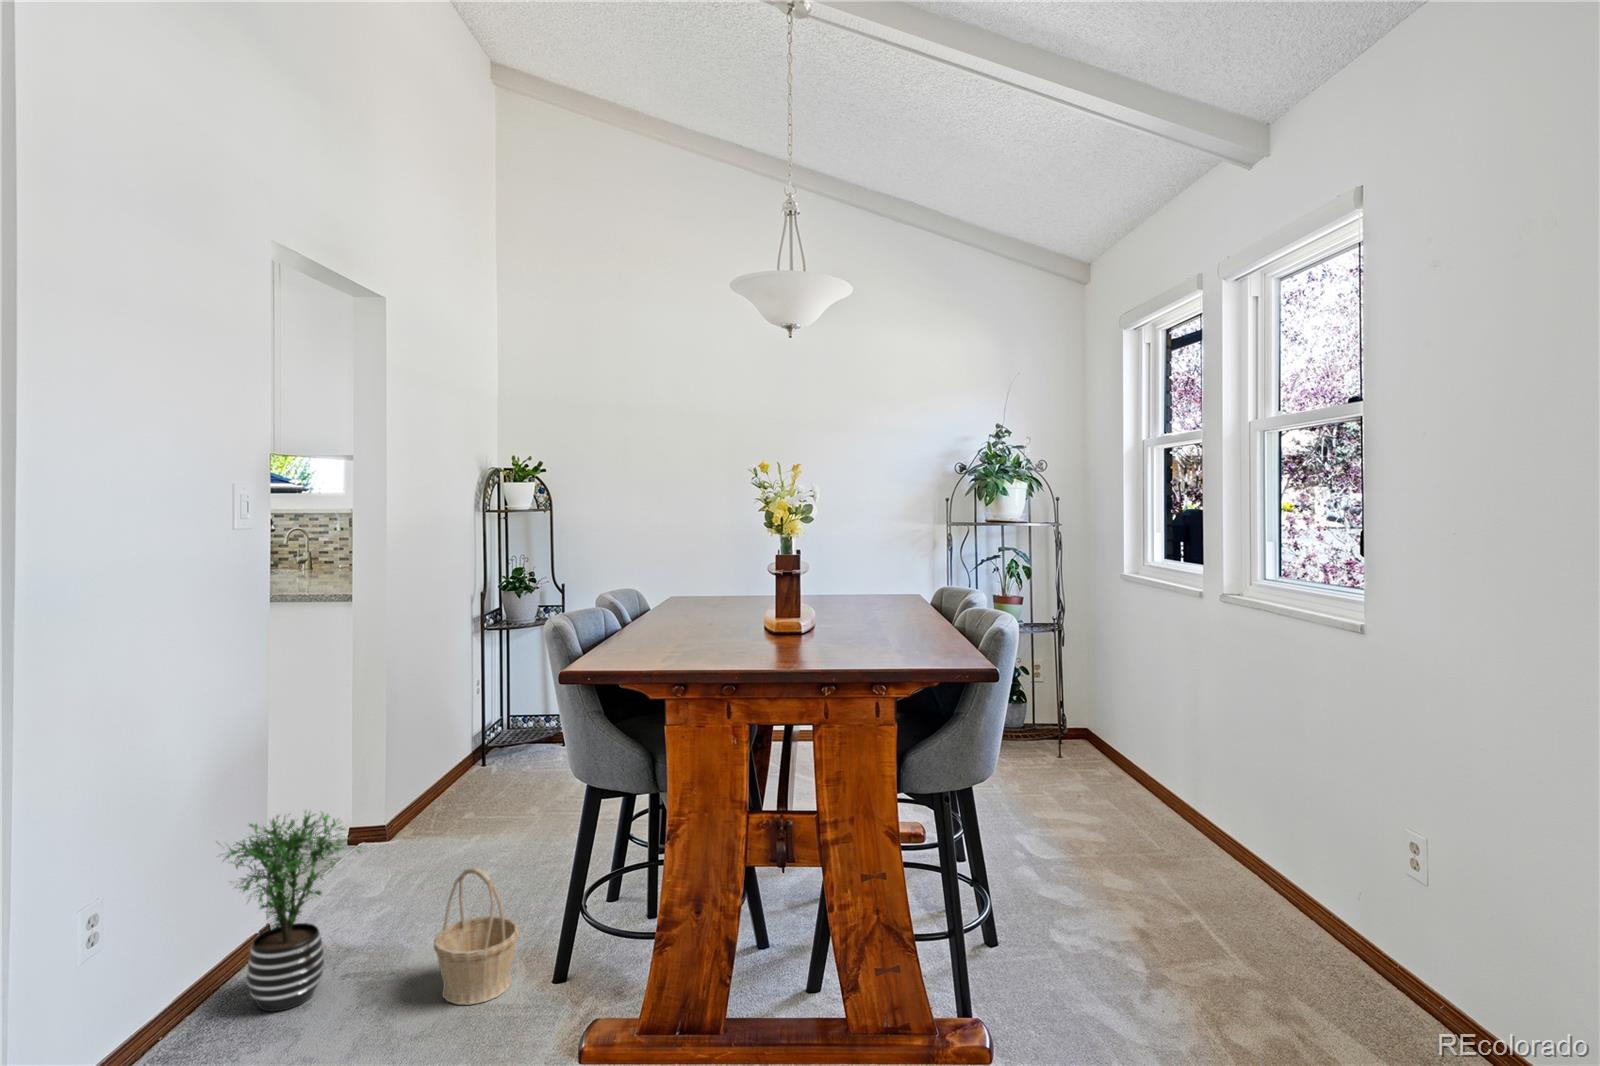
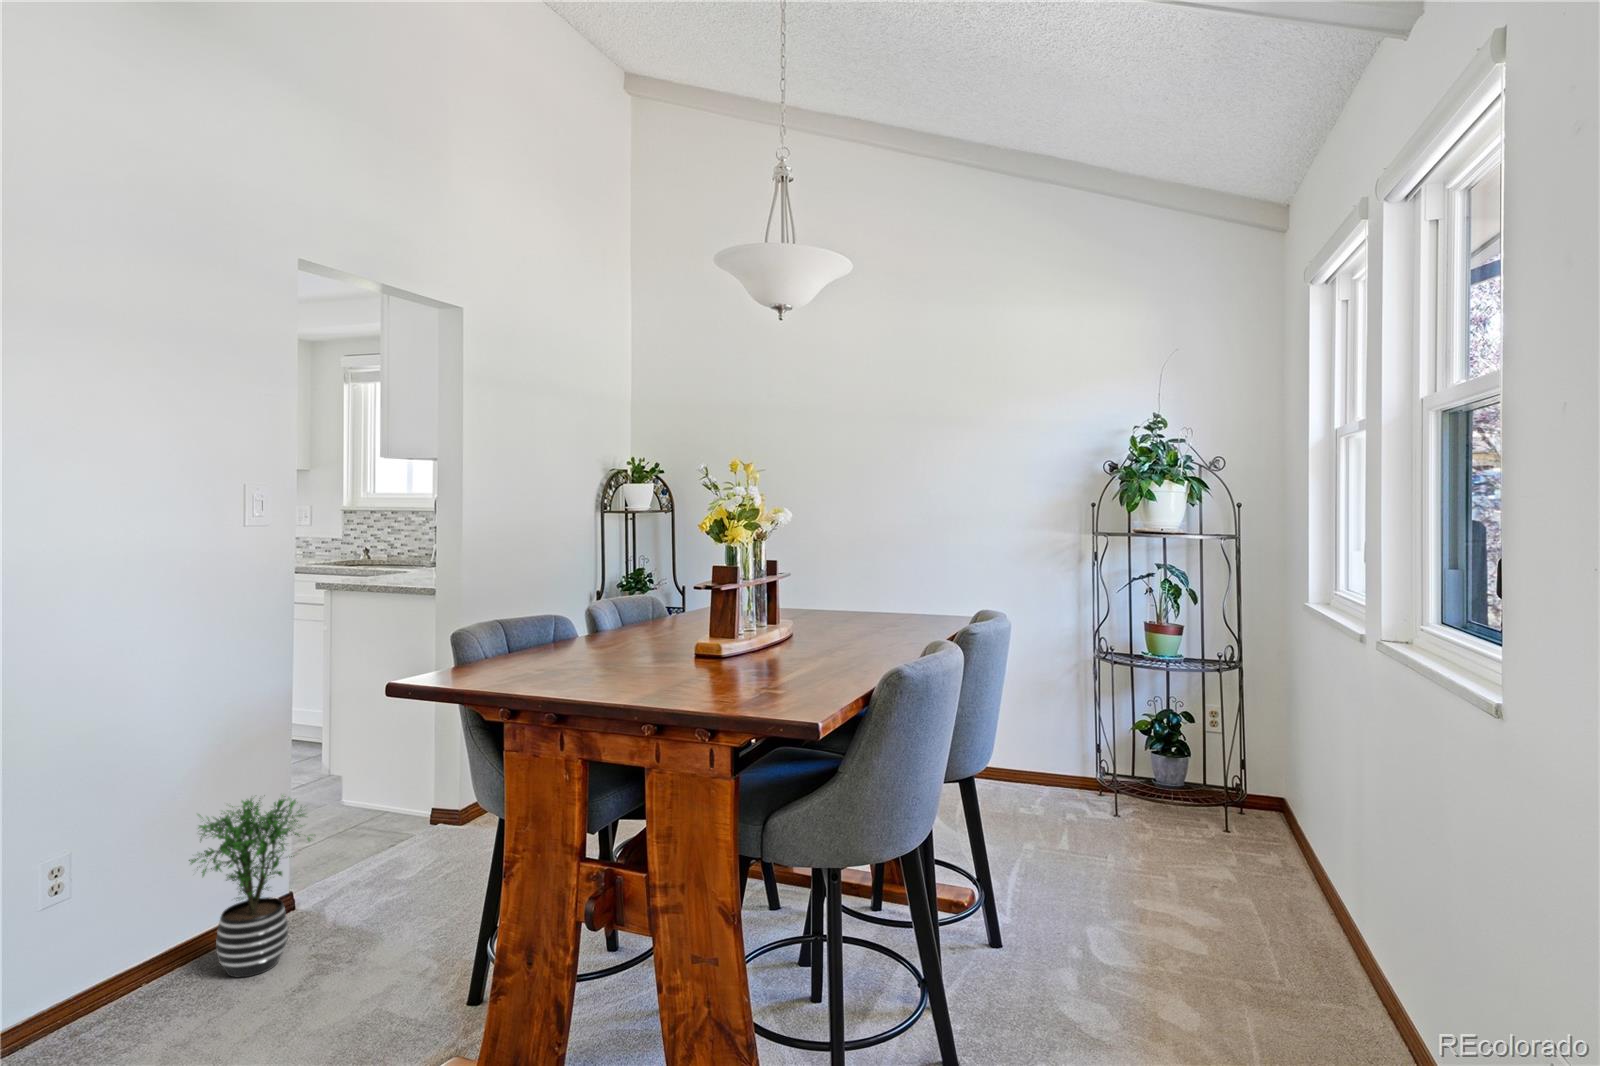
basket: present [433,868,519,1005] -> none [351,871,439,1008]

